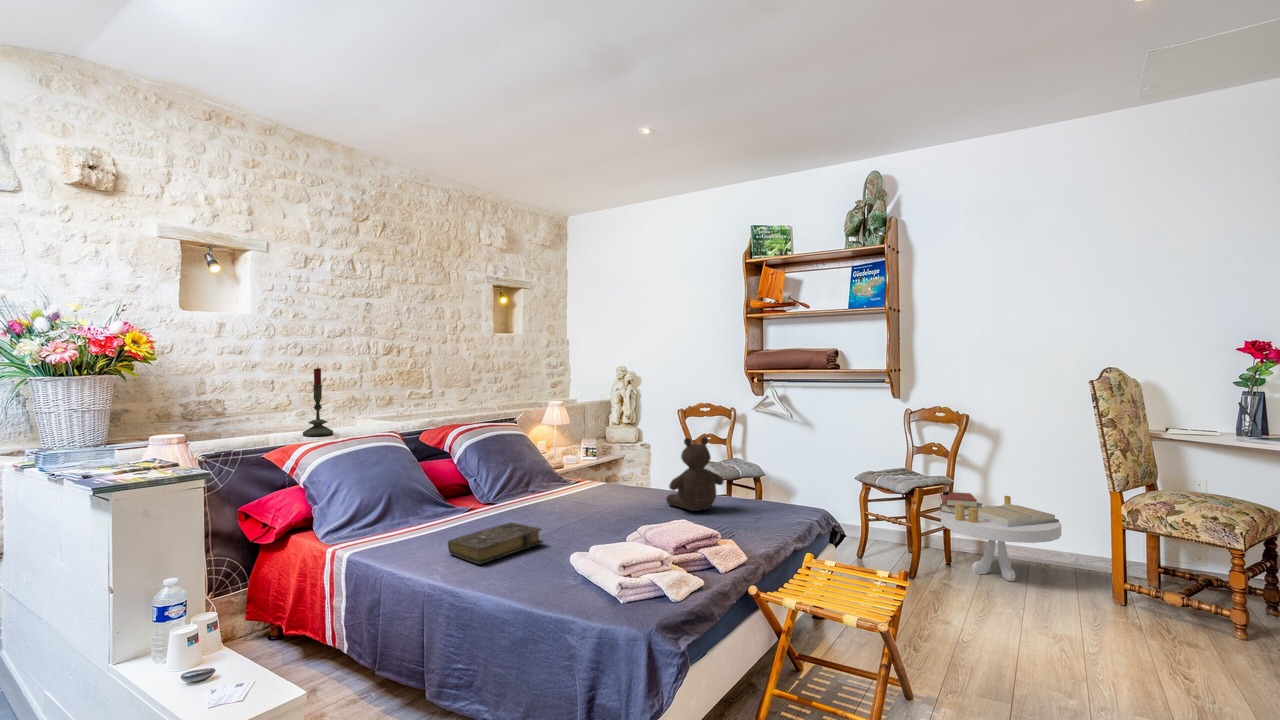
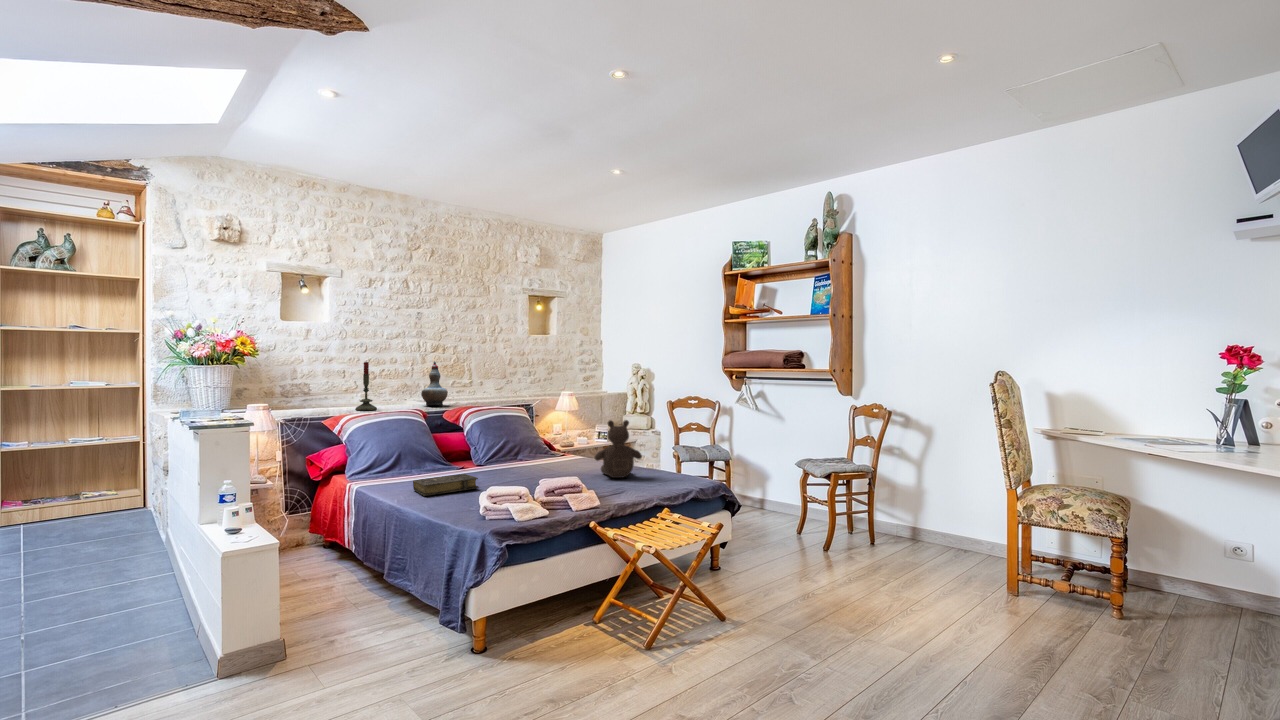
decorative vase: none [386,365,421,425] -> present [421,361,448,406]
side table: present [940,492,1061,581] -> none [864,482,966,563]

